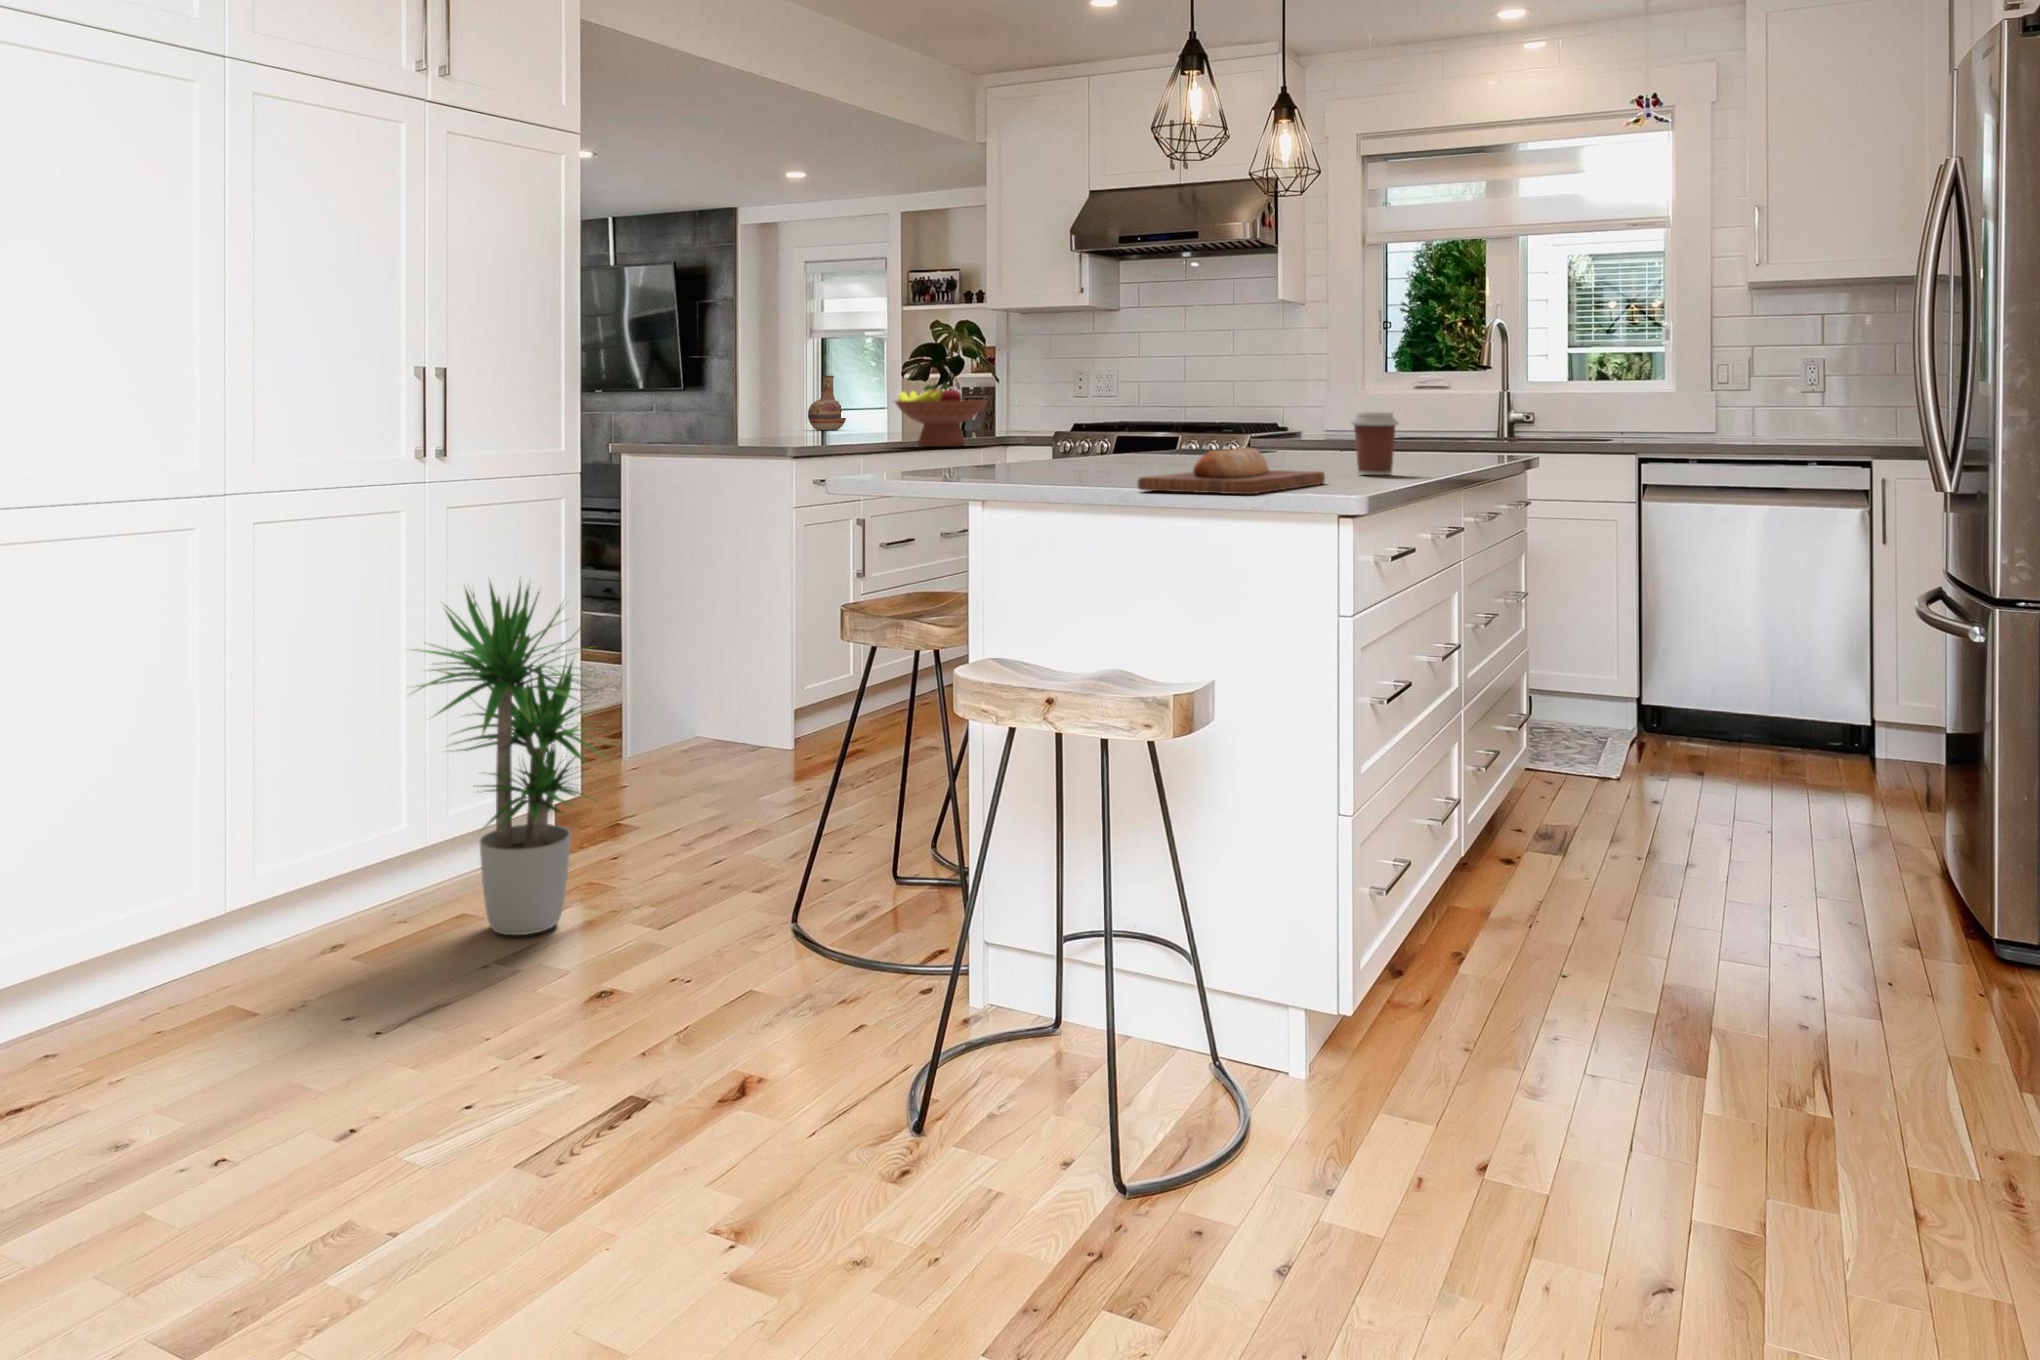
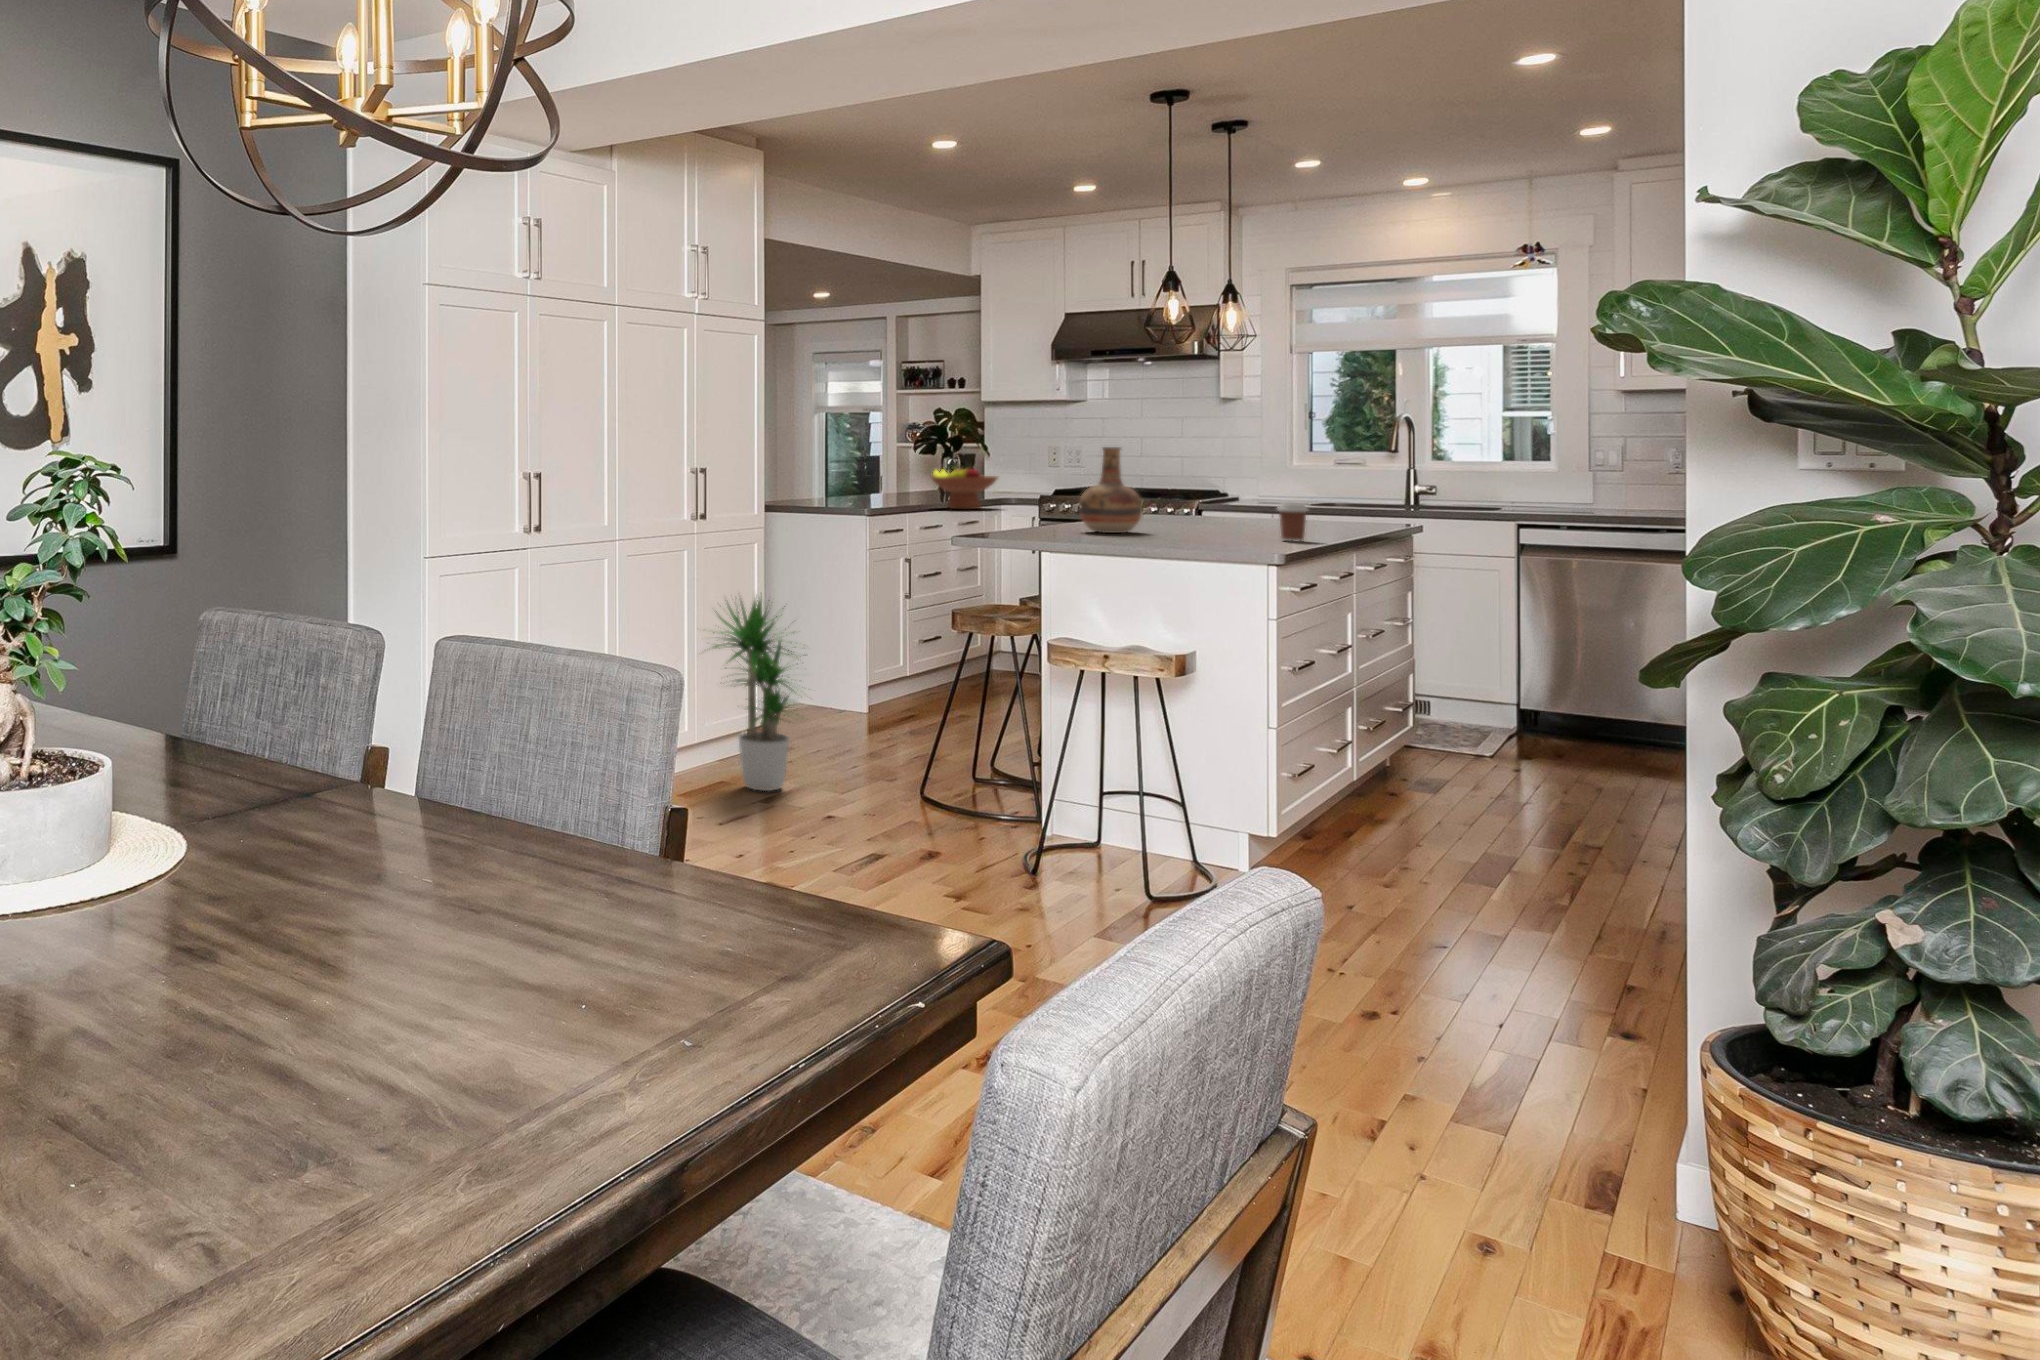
vase: present [808,376,846,430] -> present [1079,447,1142,533]
bread loaf: present [1137,447,1325,494] -> none [1147,525,1260,554]

